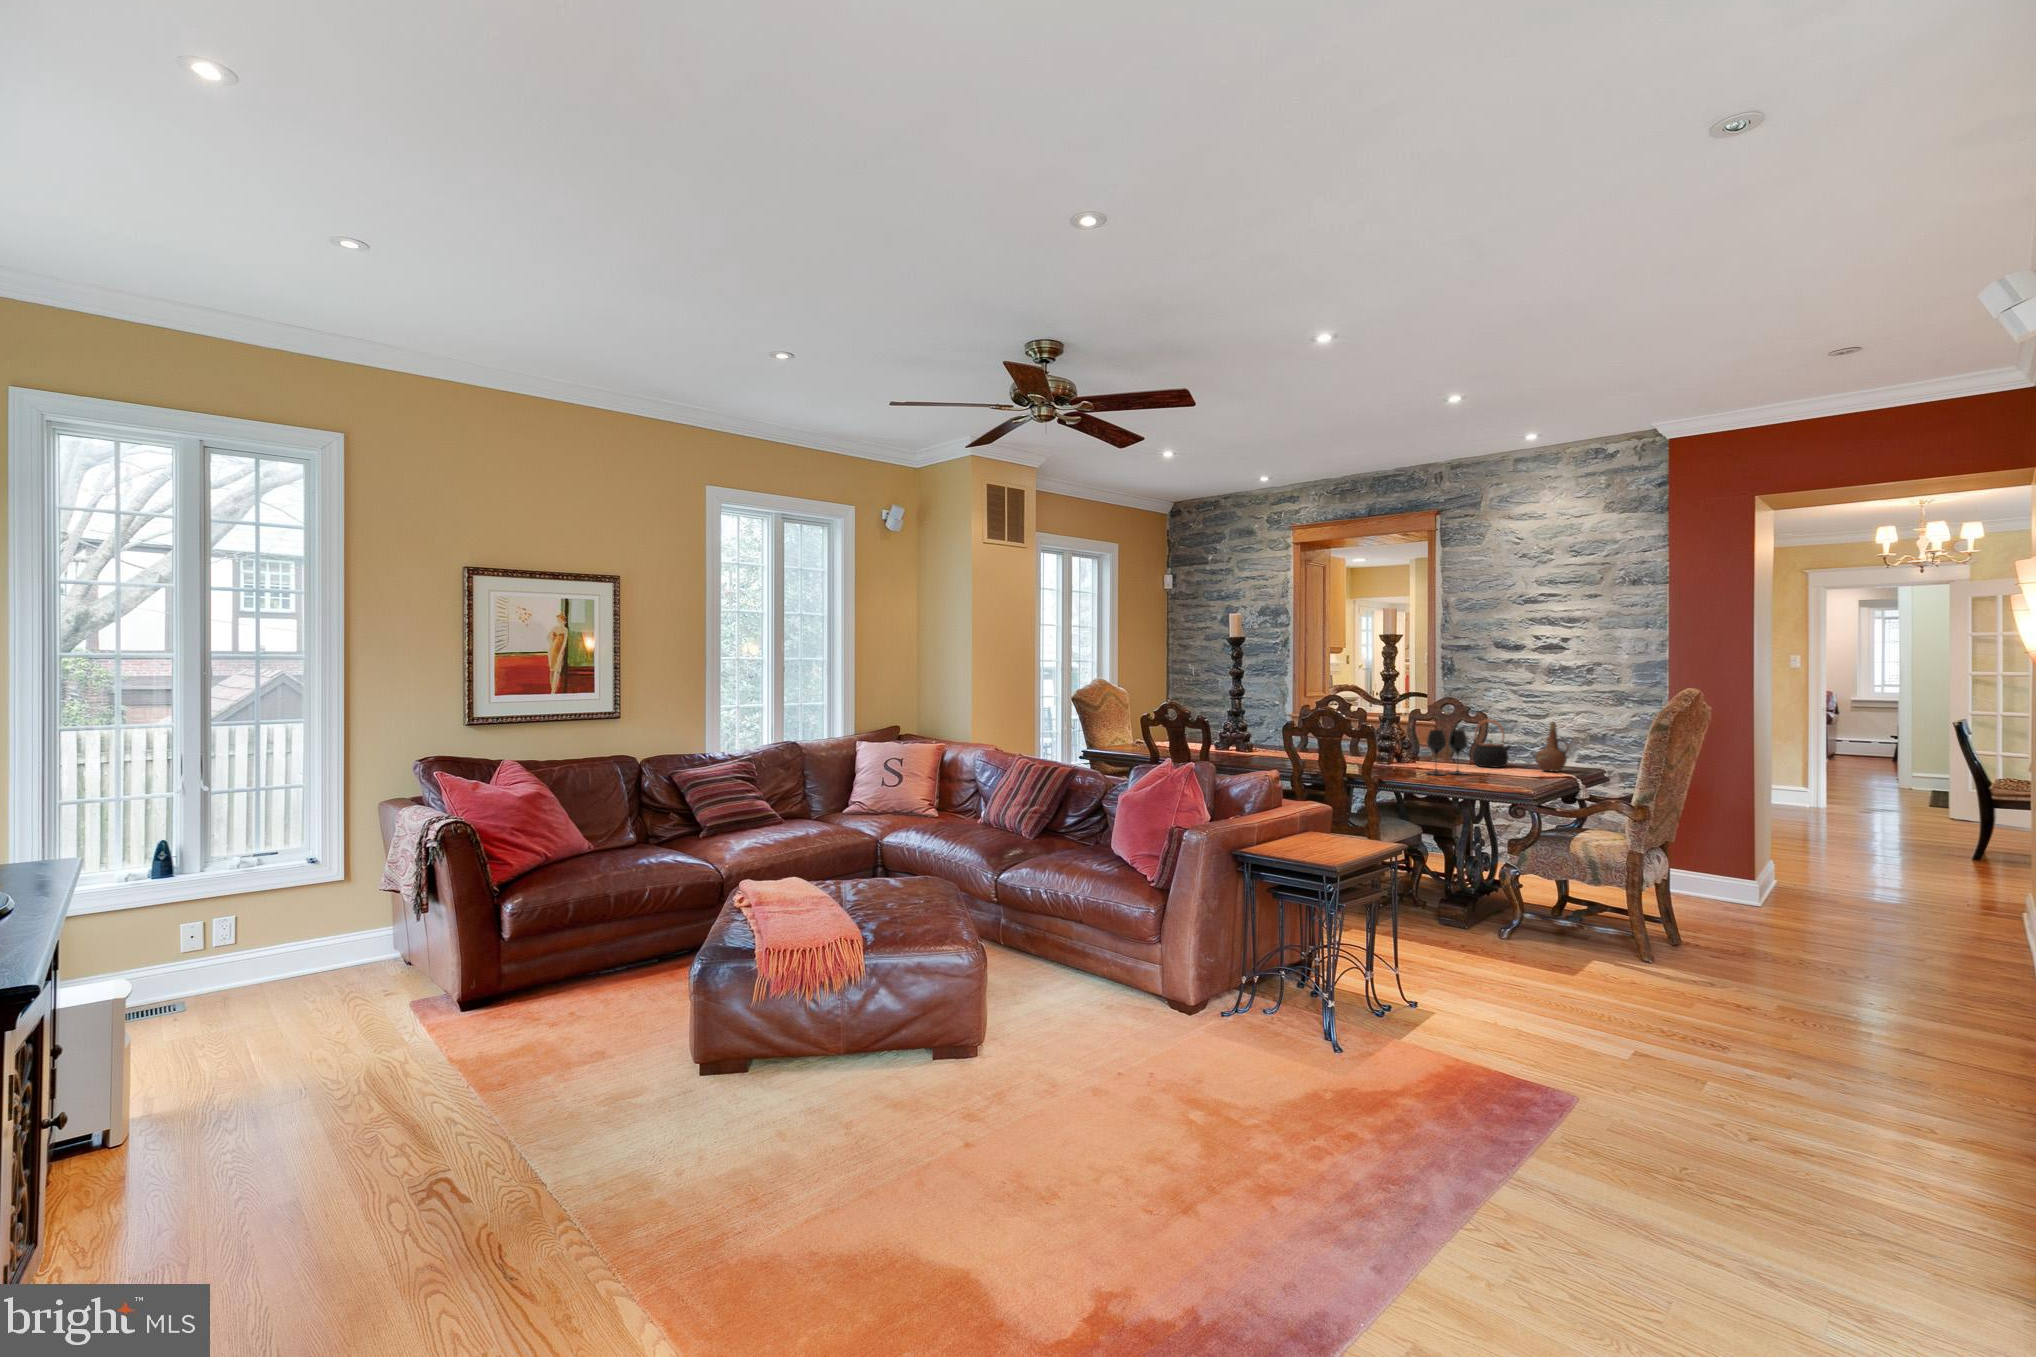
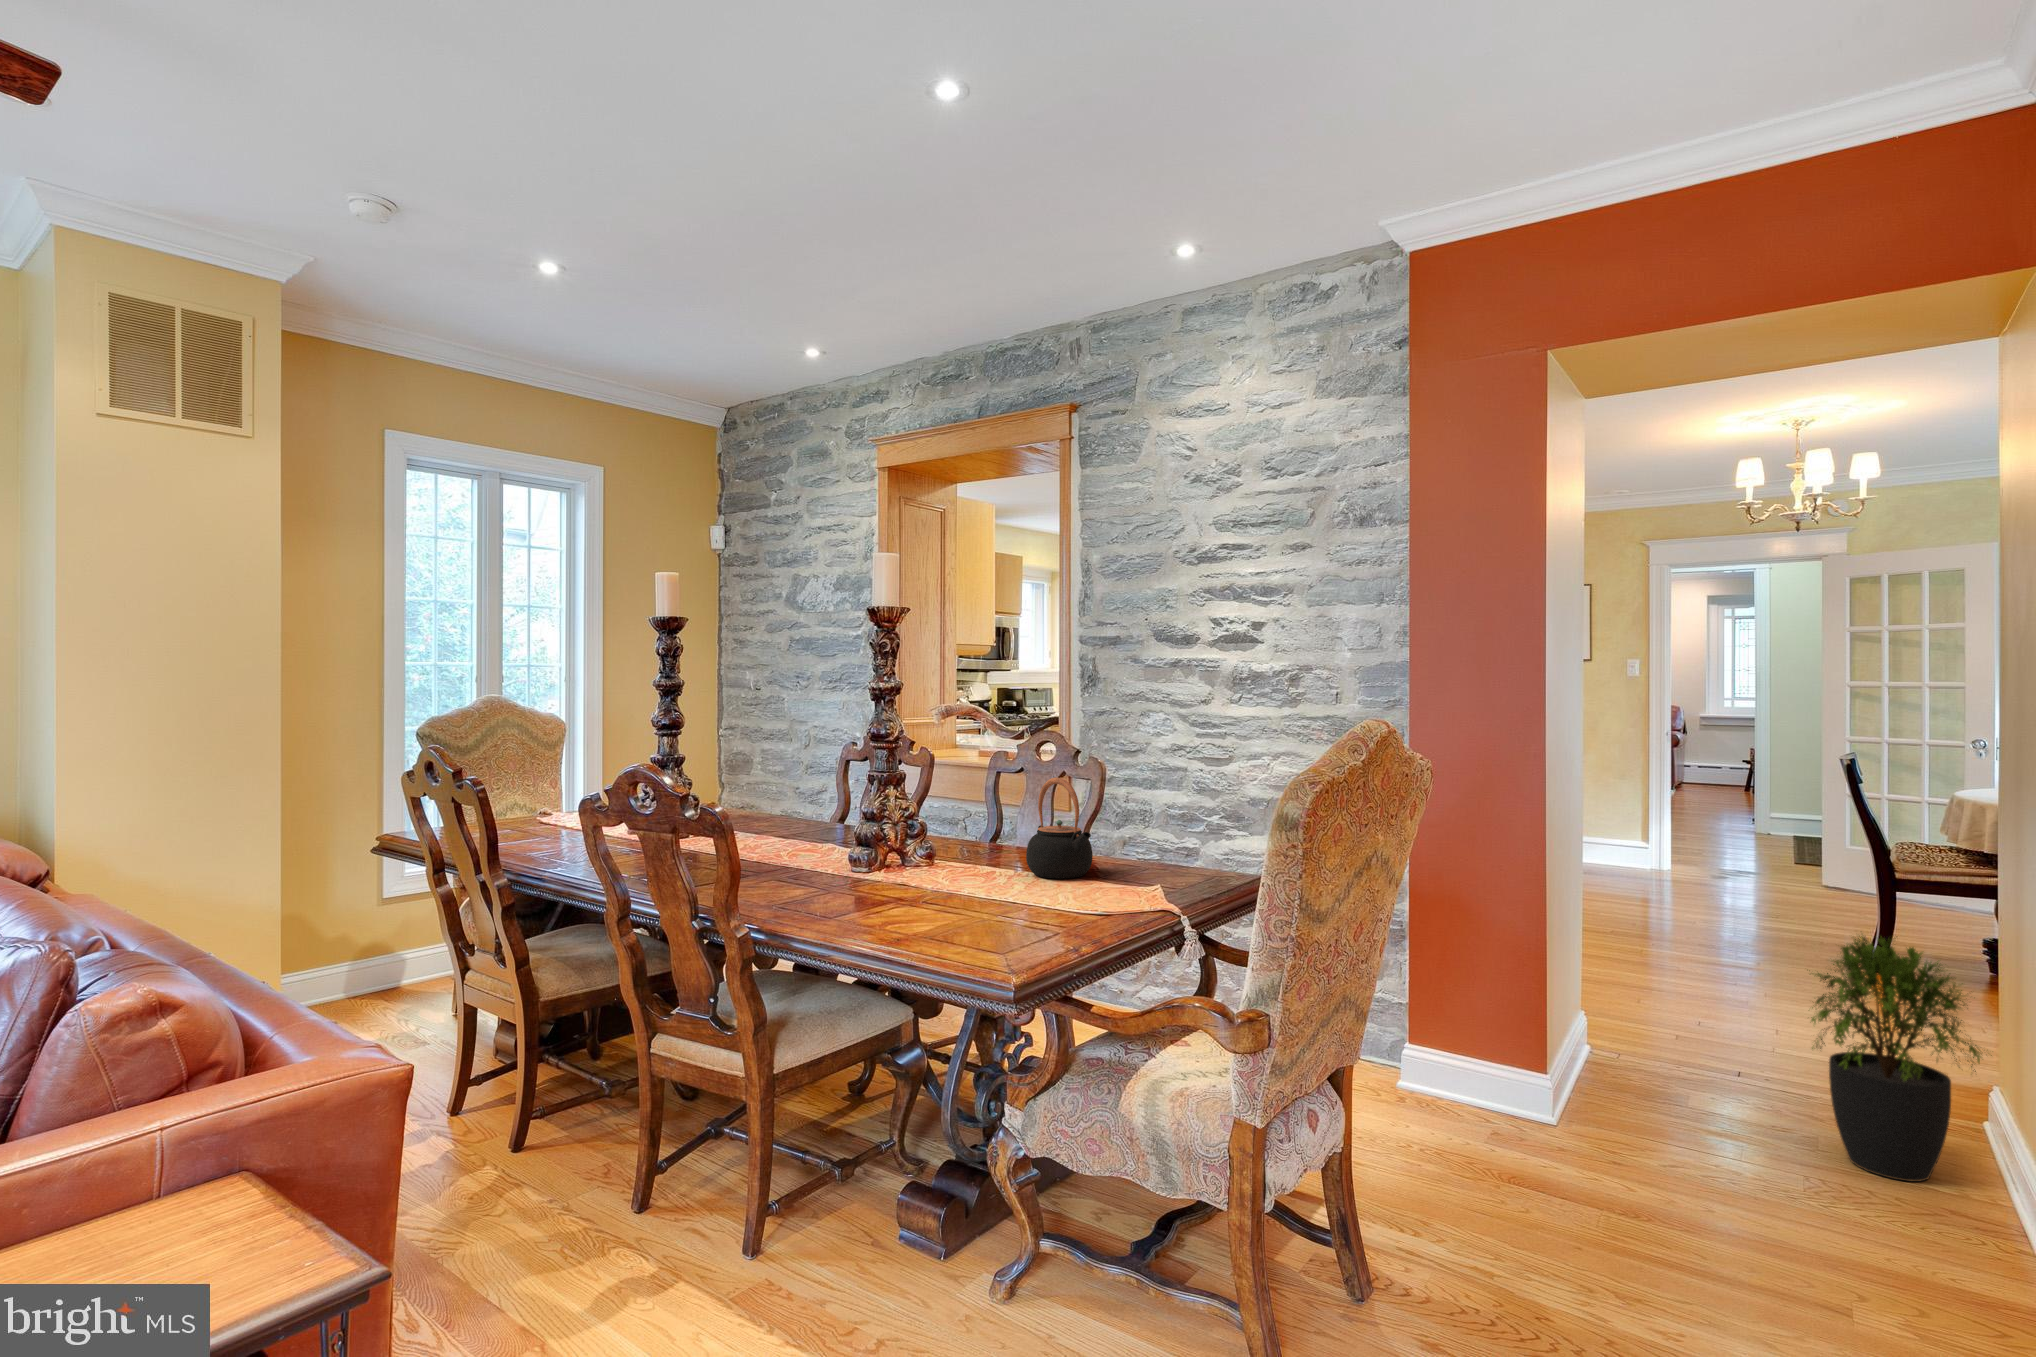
ceramic pitcher: present [1535,722,1569,772] -> none [1127,786,1189,892]
wine glass: present [1427,729,1468,775] -> none [883,804,975,909]
potted plant: none [1901,801,2006,926] -> present [1809,936,1992,1182]

